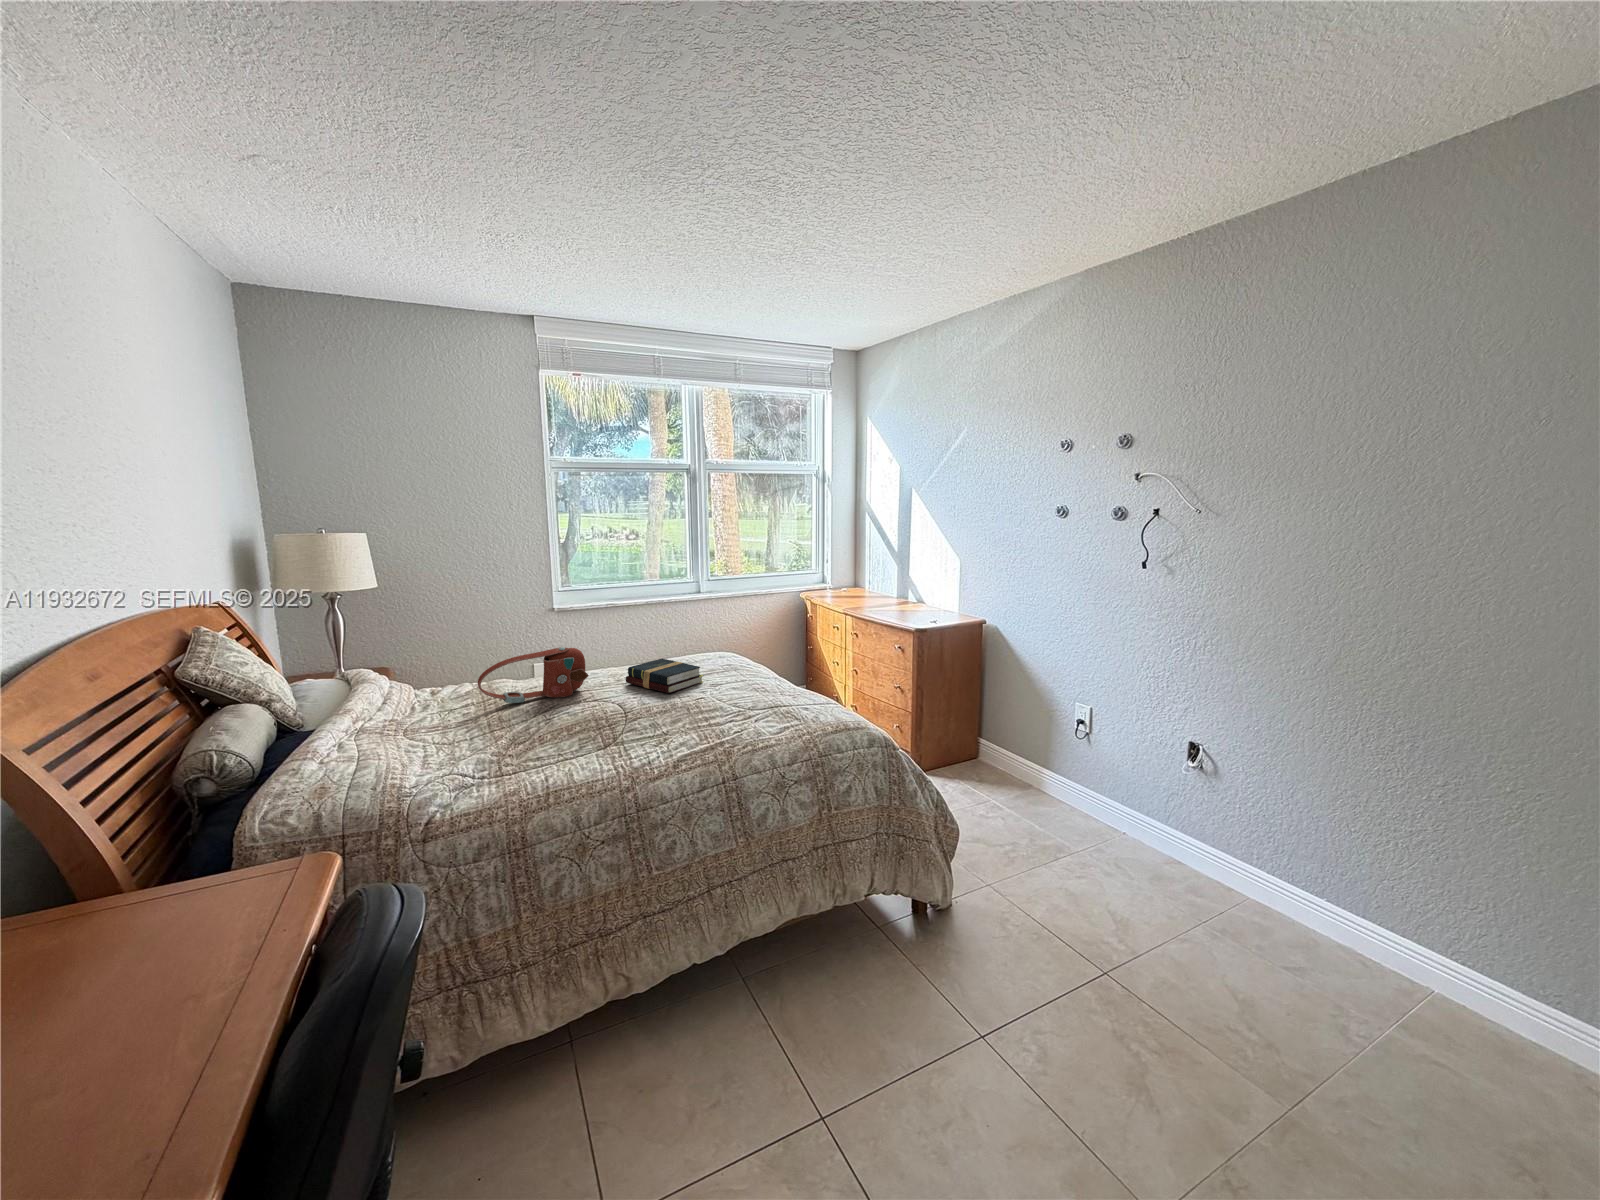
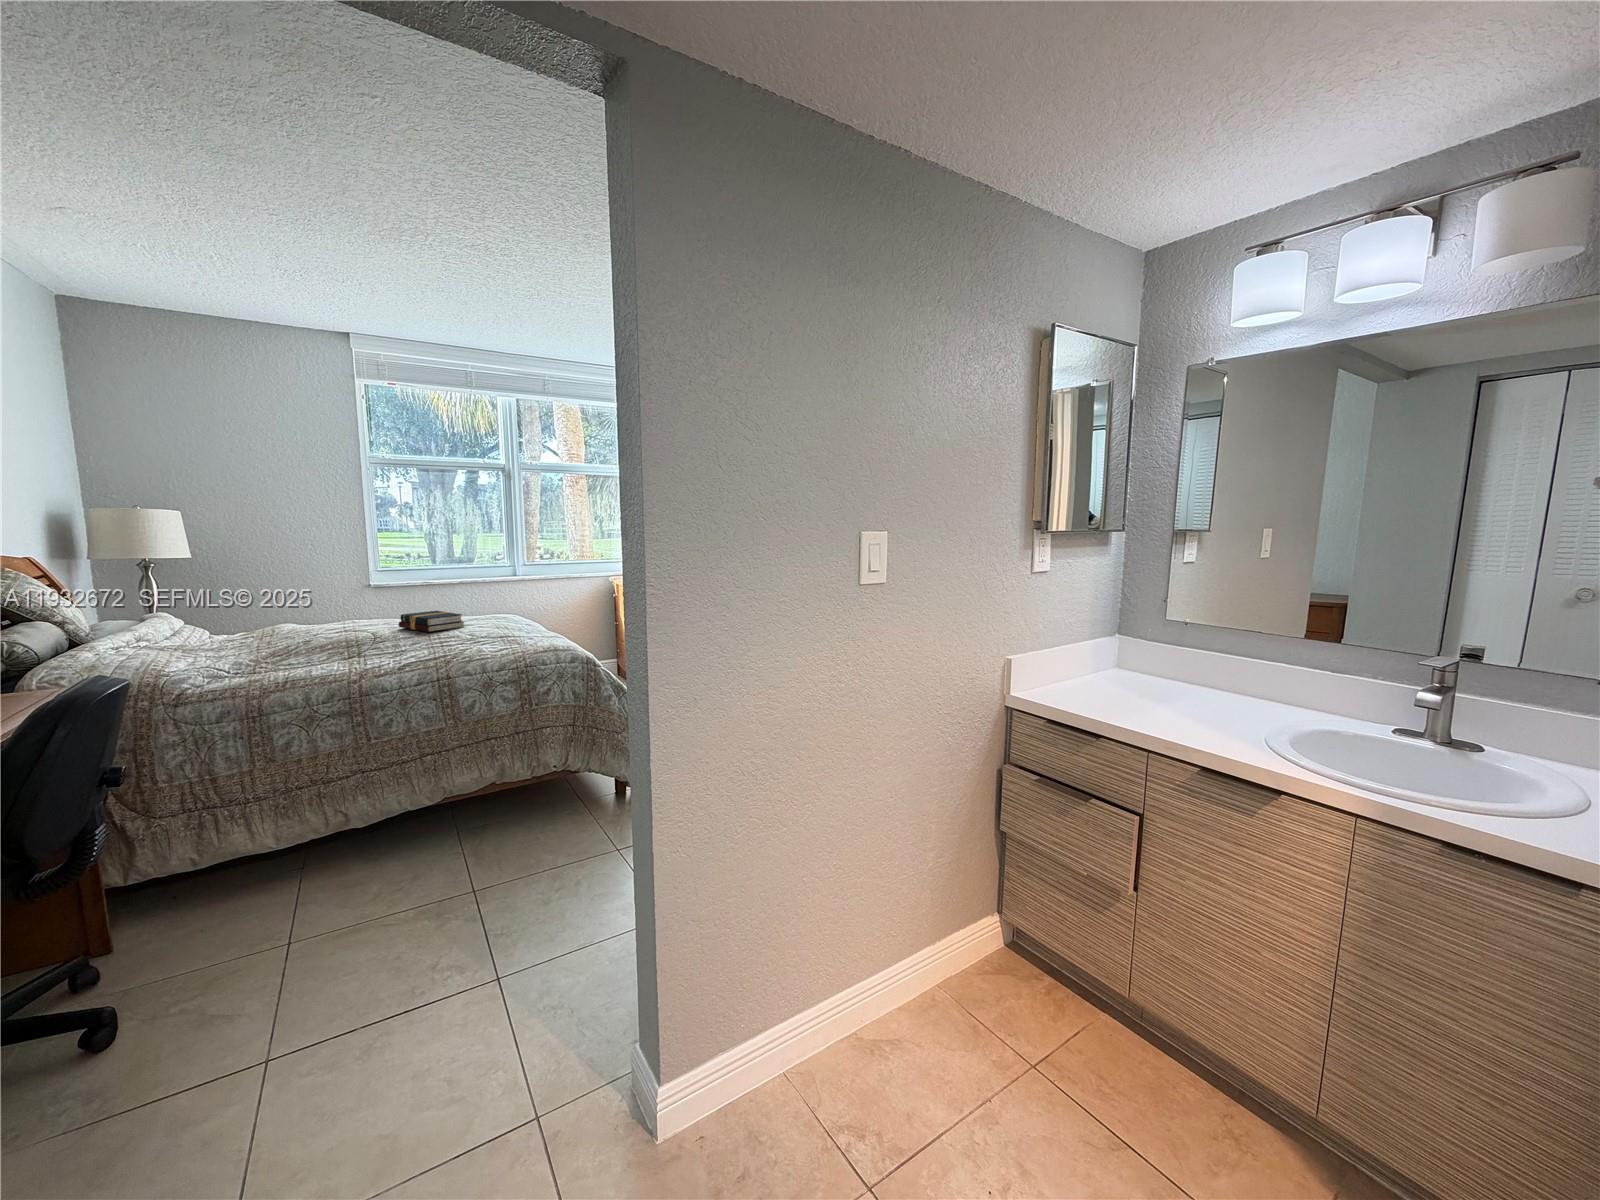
handbag: present [478,647,589,703] -> none [259,596,363,638]

